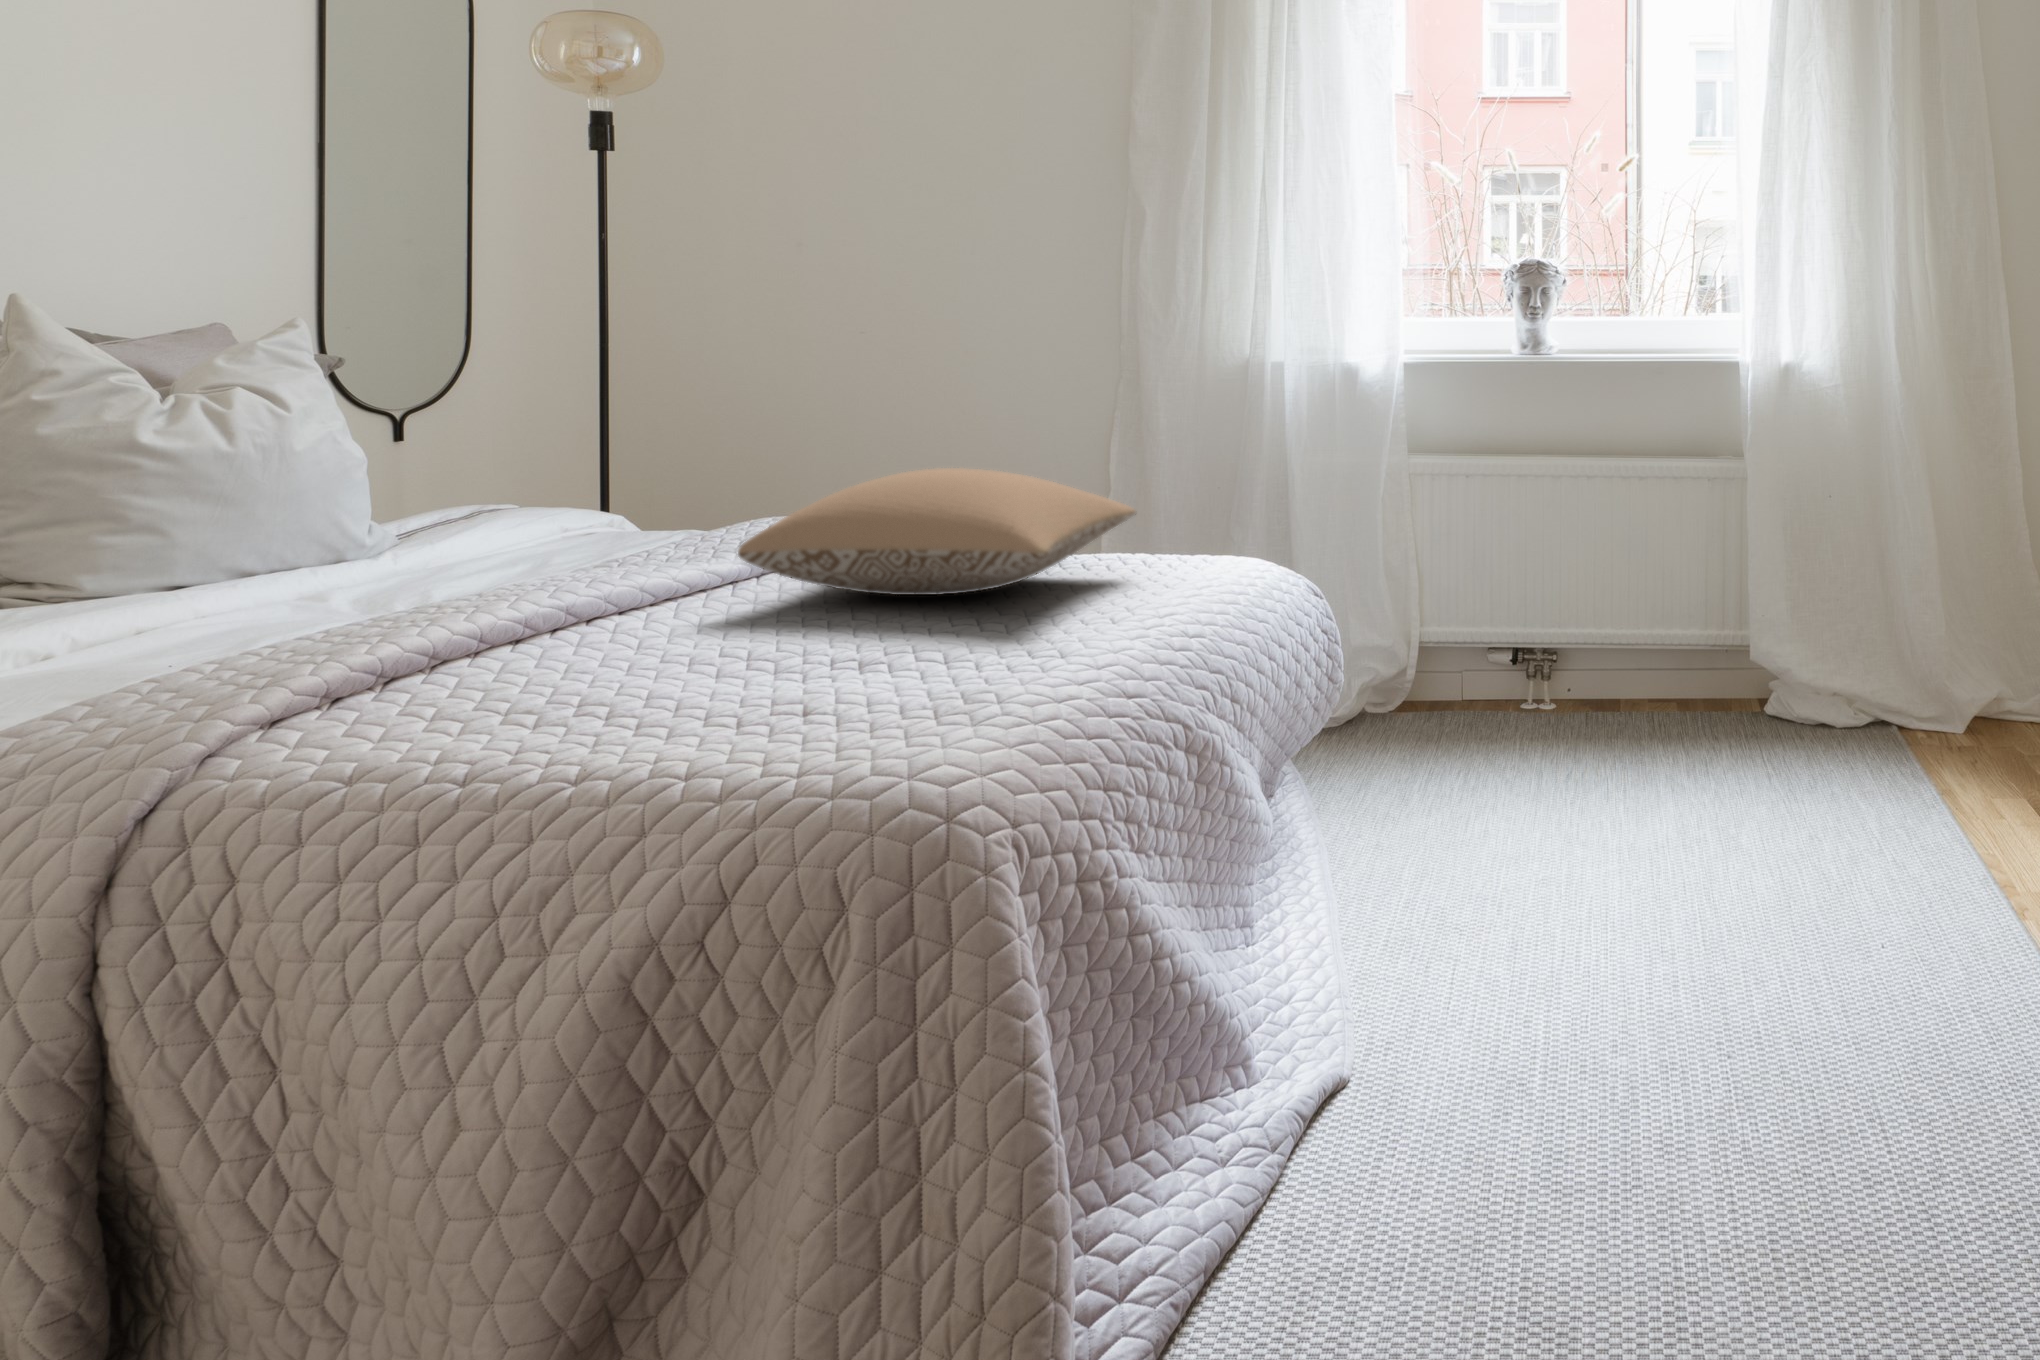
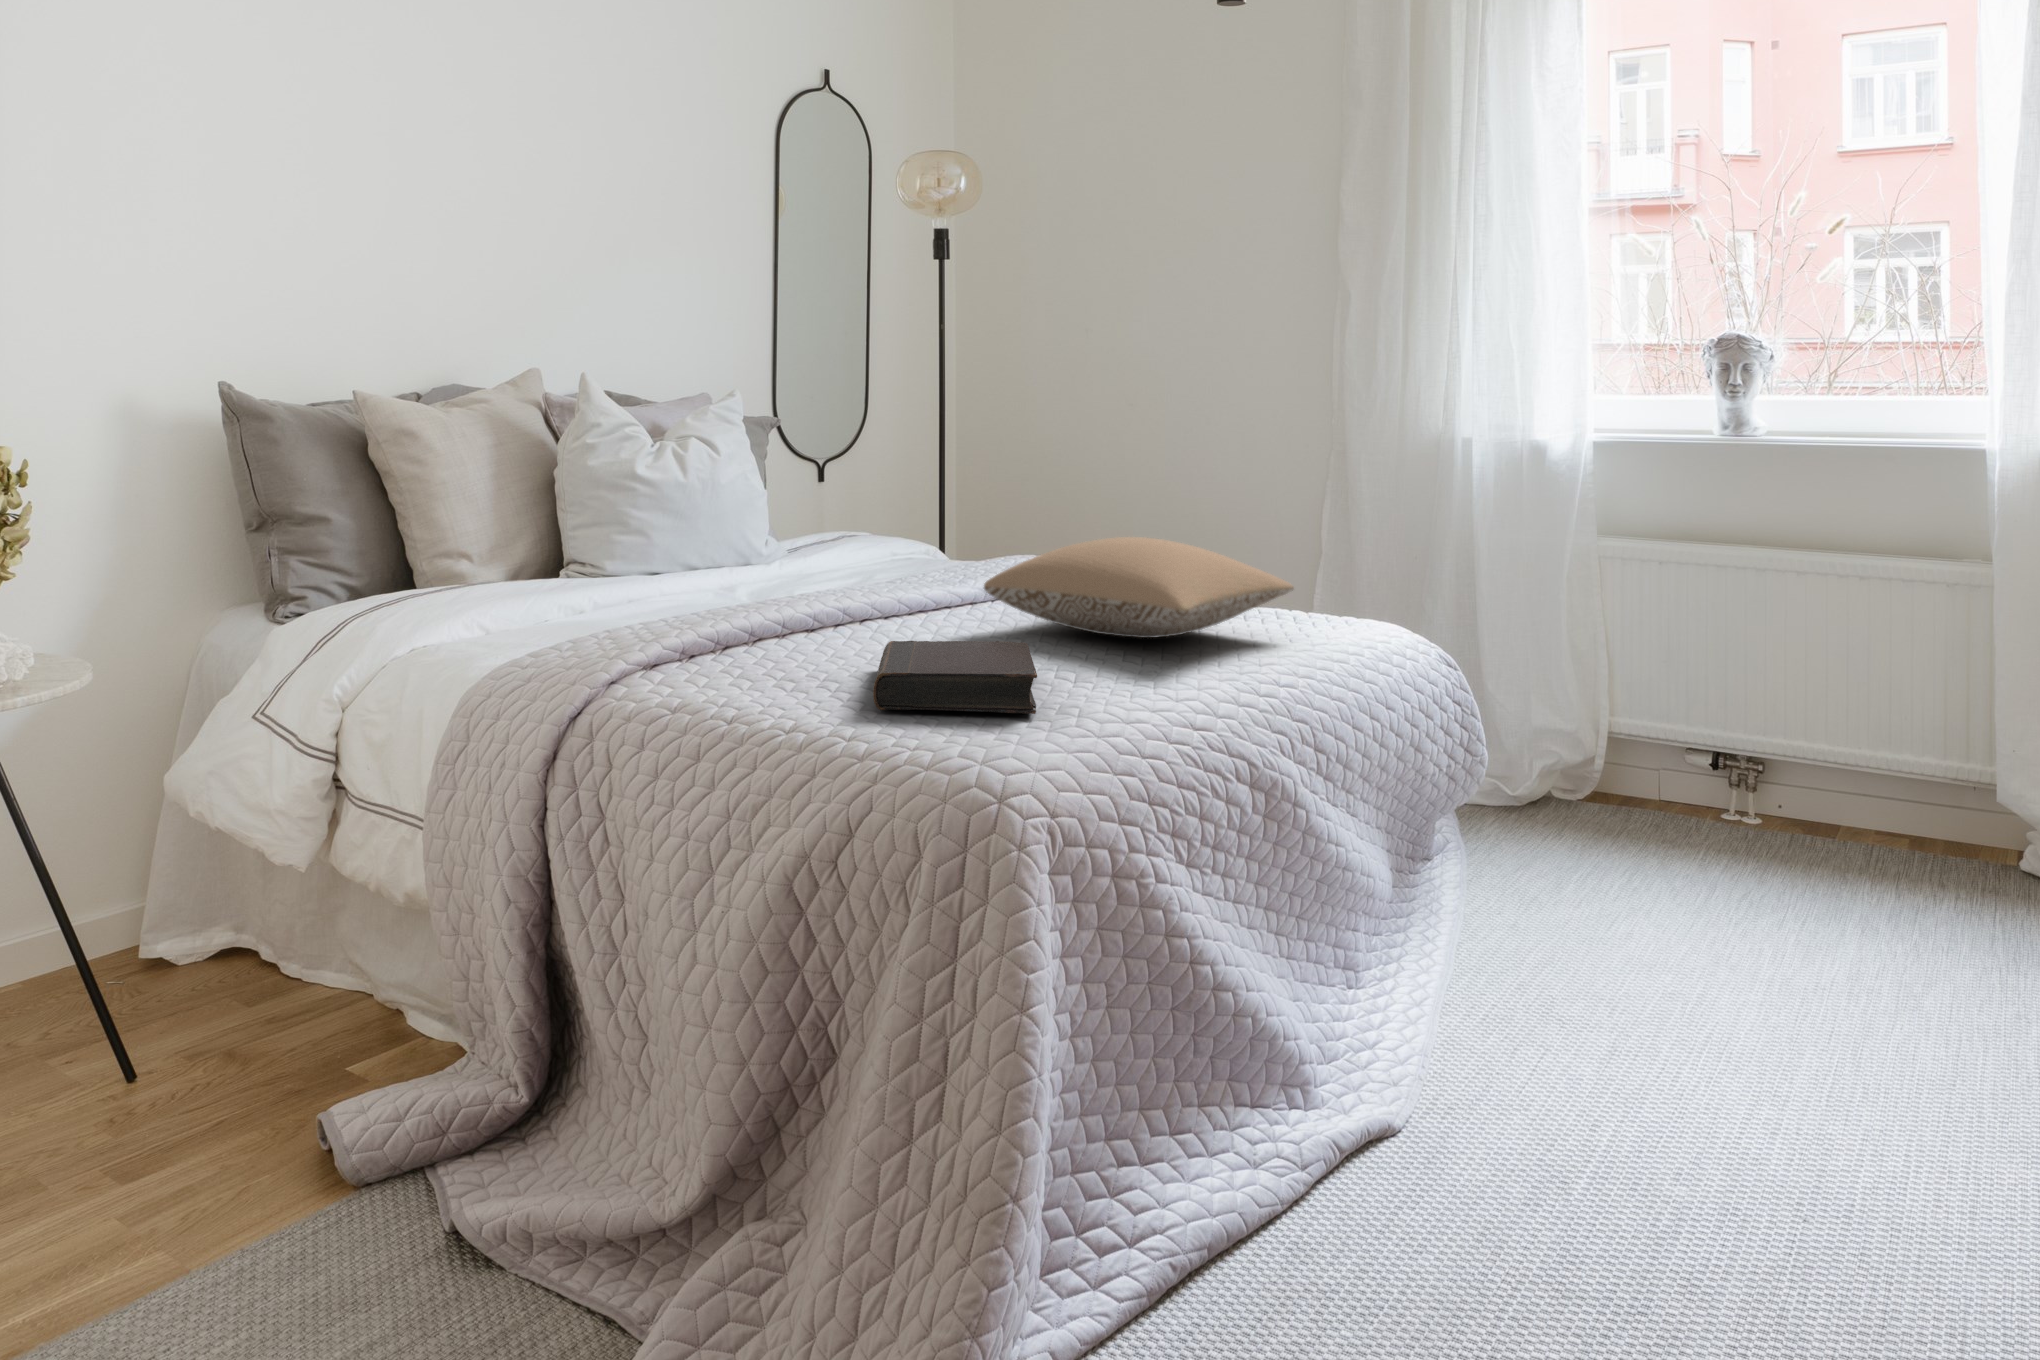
book: none [642,618,917,731] -> present [873,641,1037,714]

